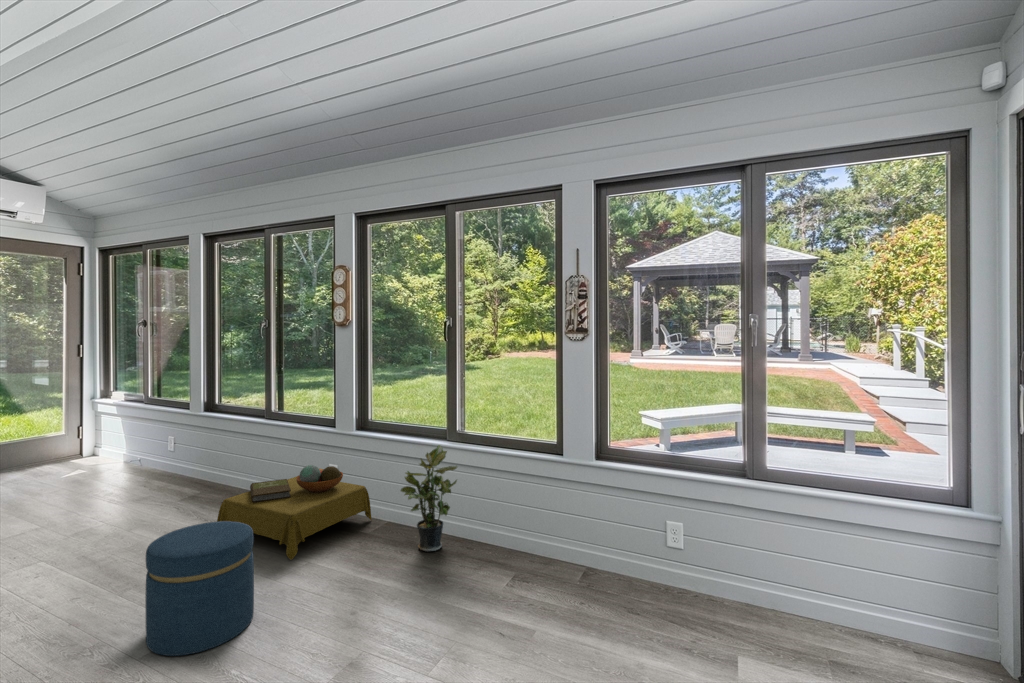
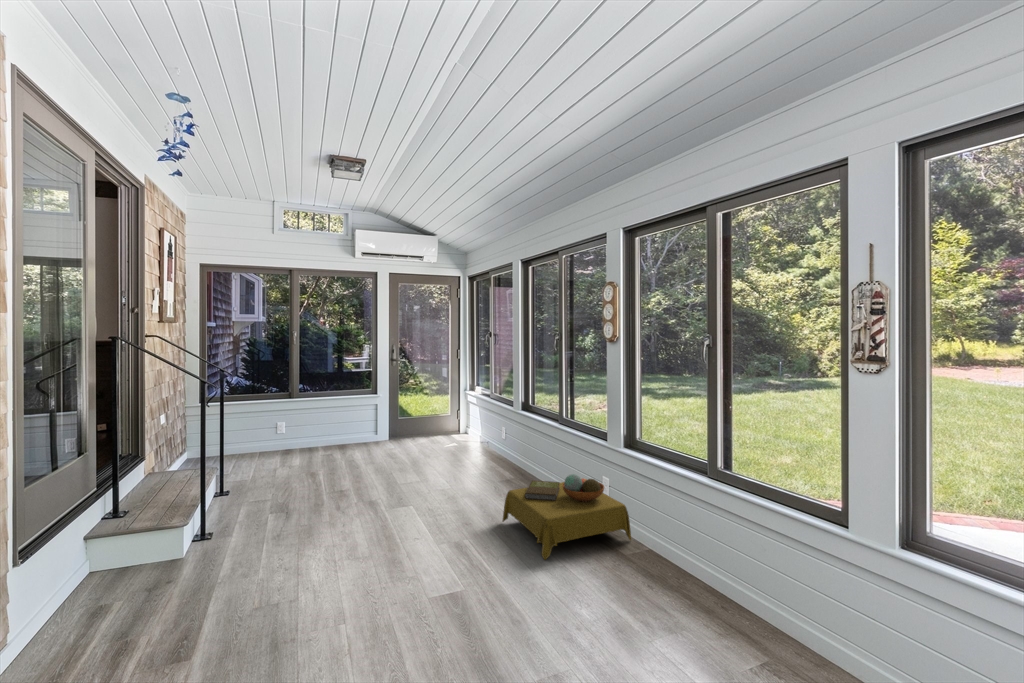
potted plant: present [401,445,457,552] -> none [643,480,708,597]
ottoman: present [145,521,254,656] -> none [422,512,496,619]

